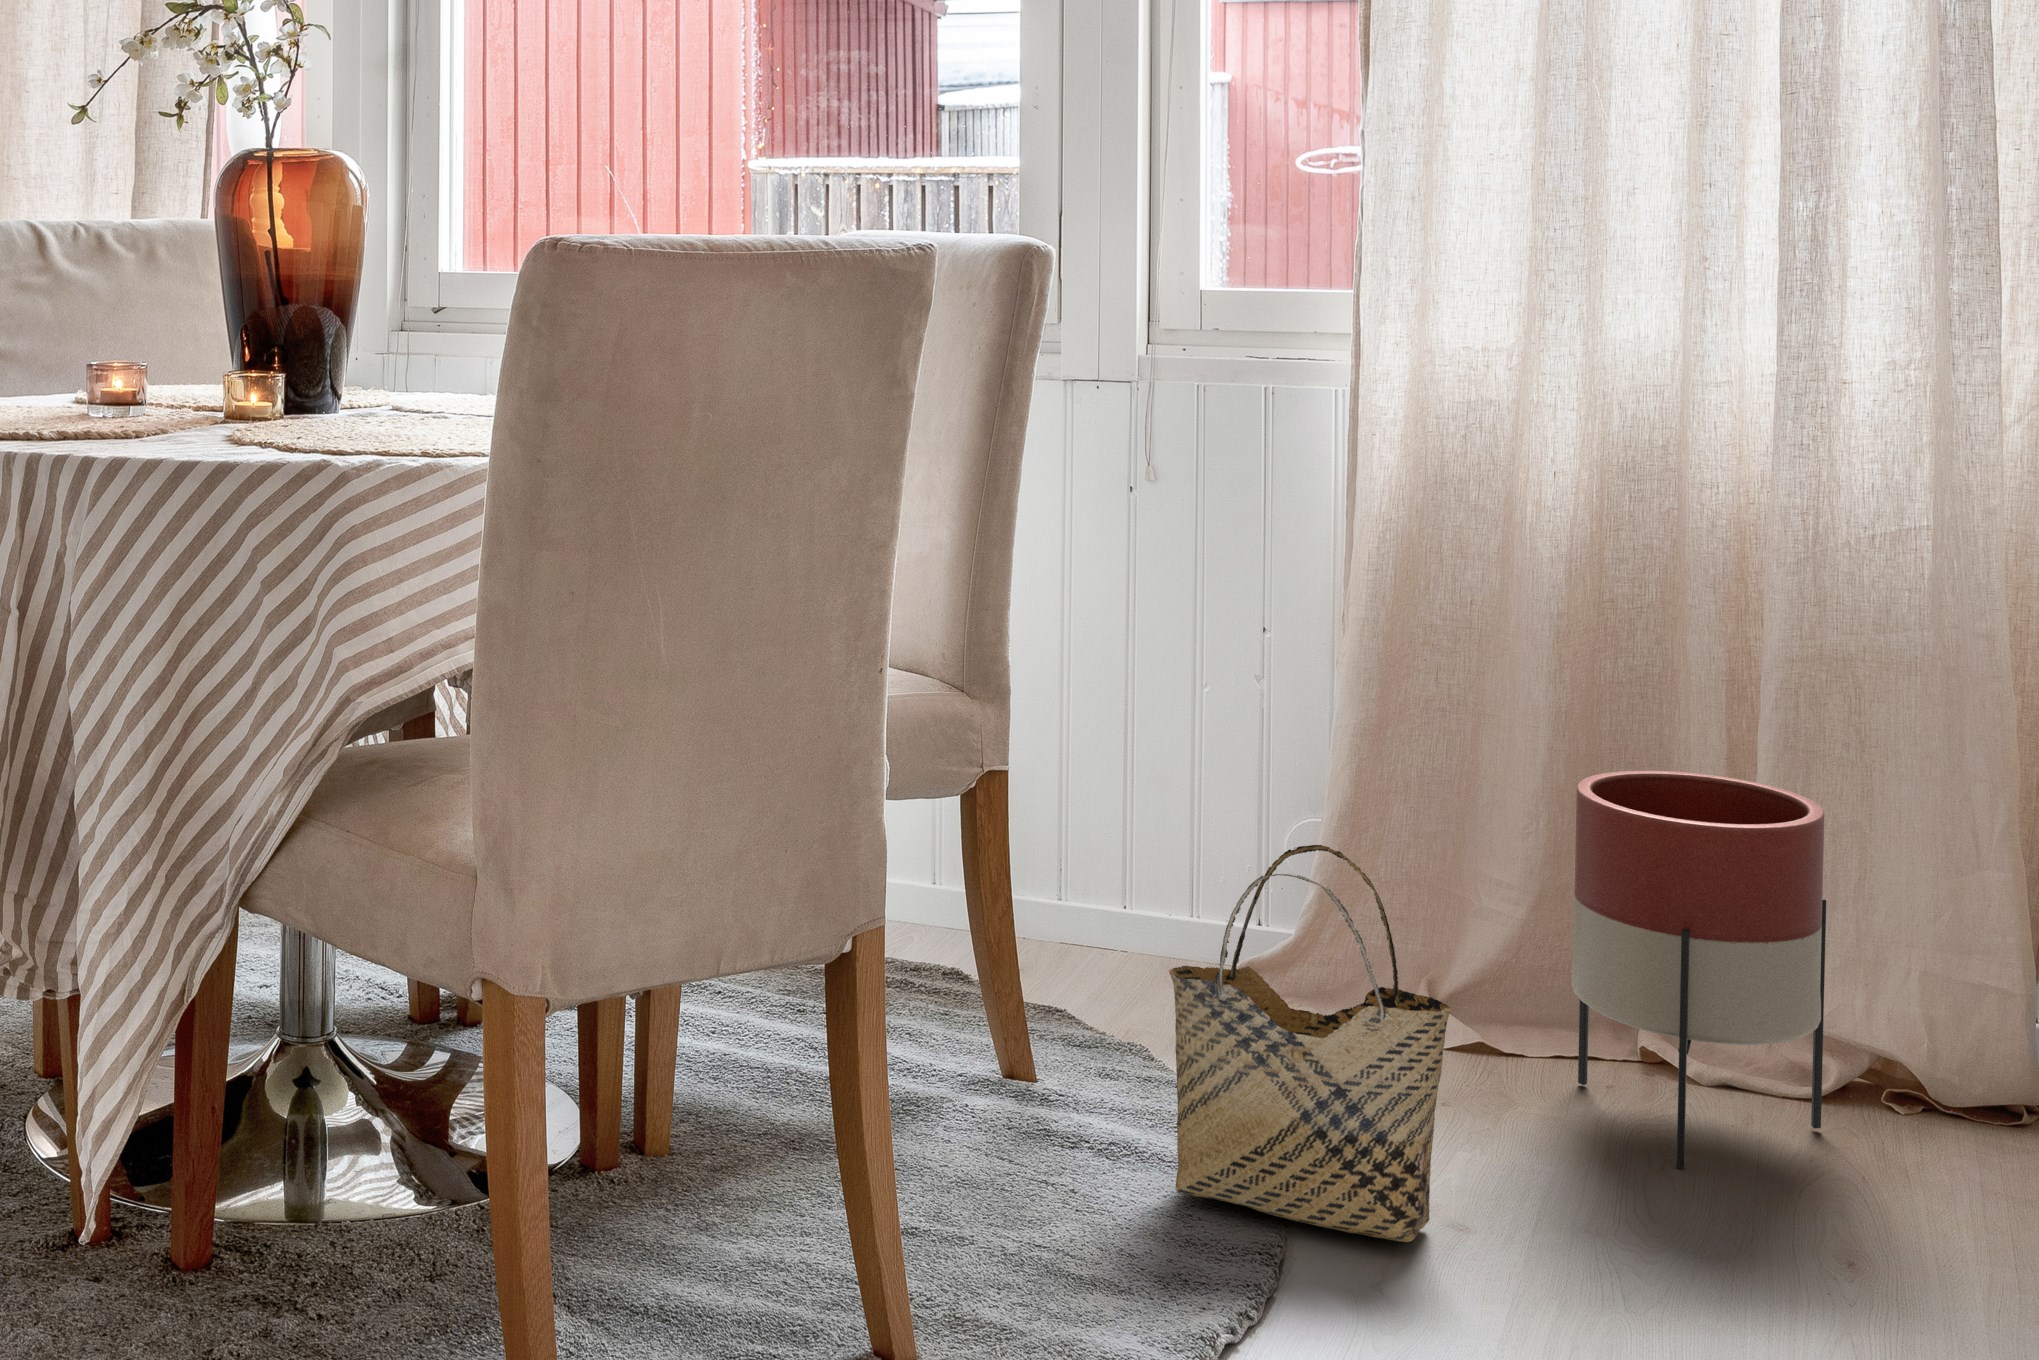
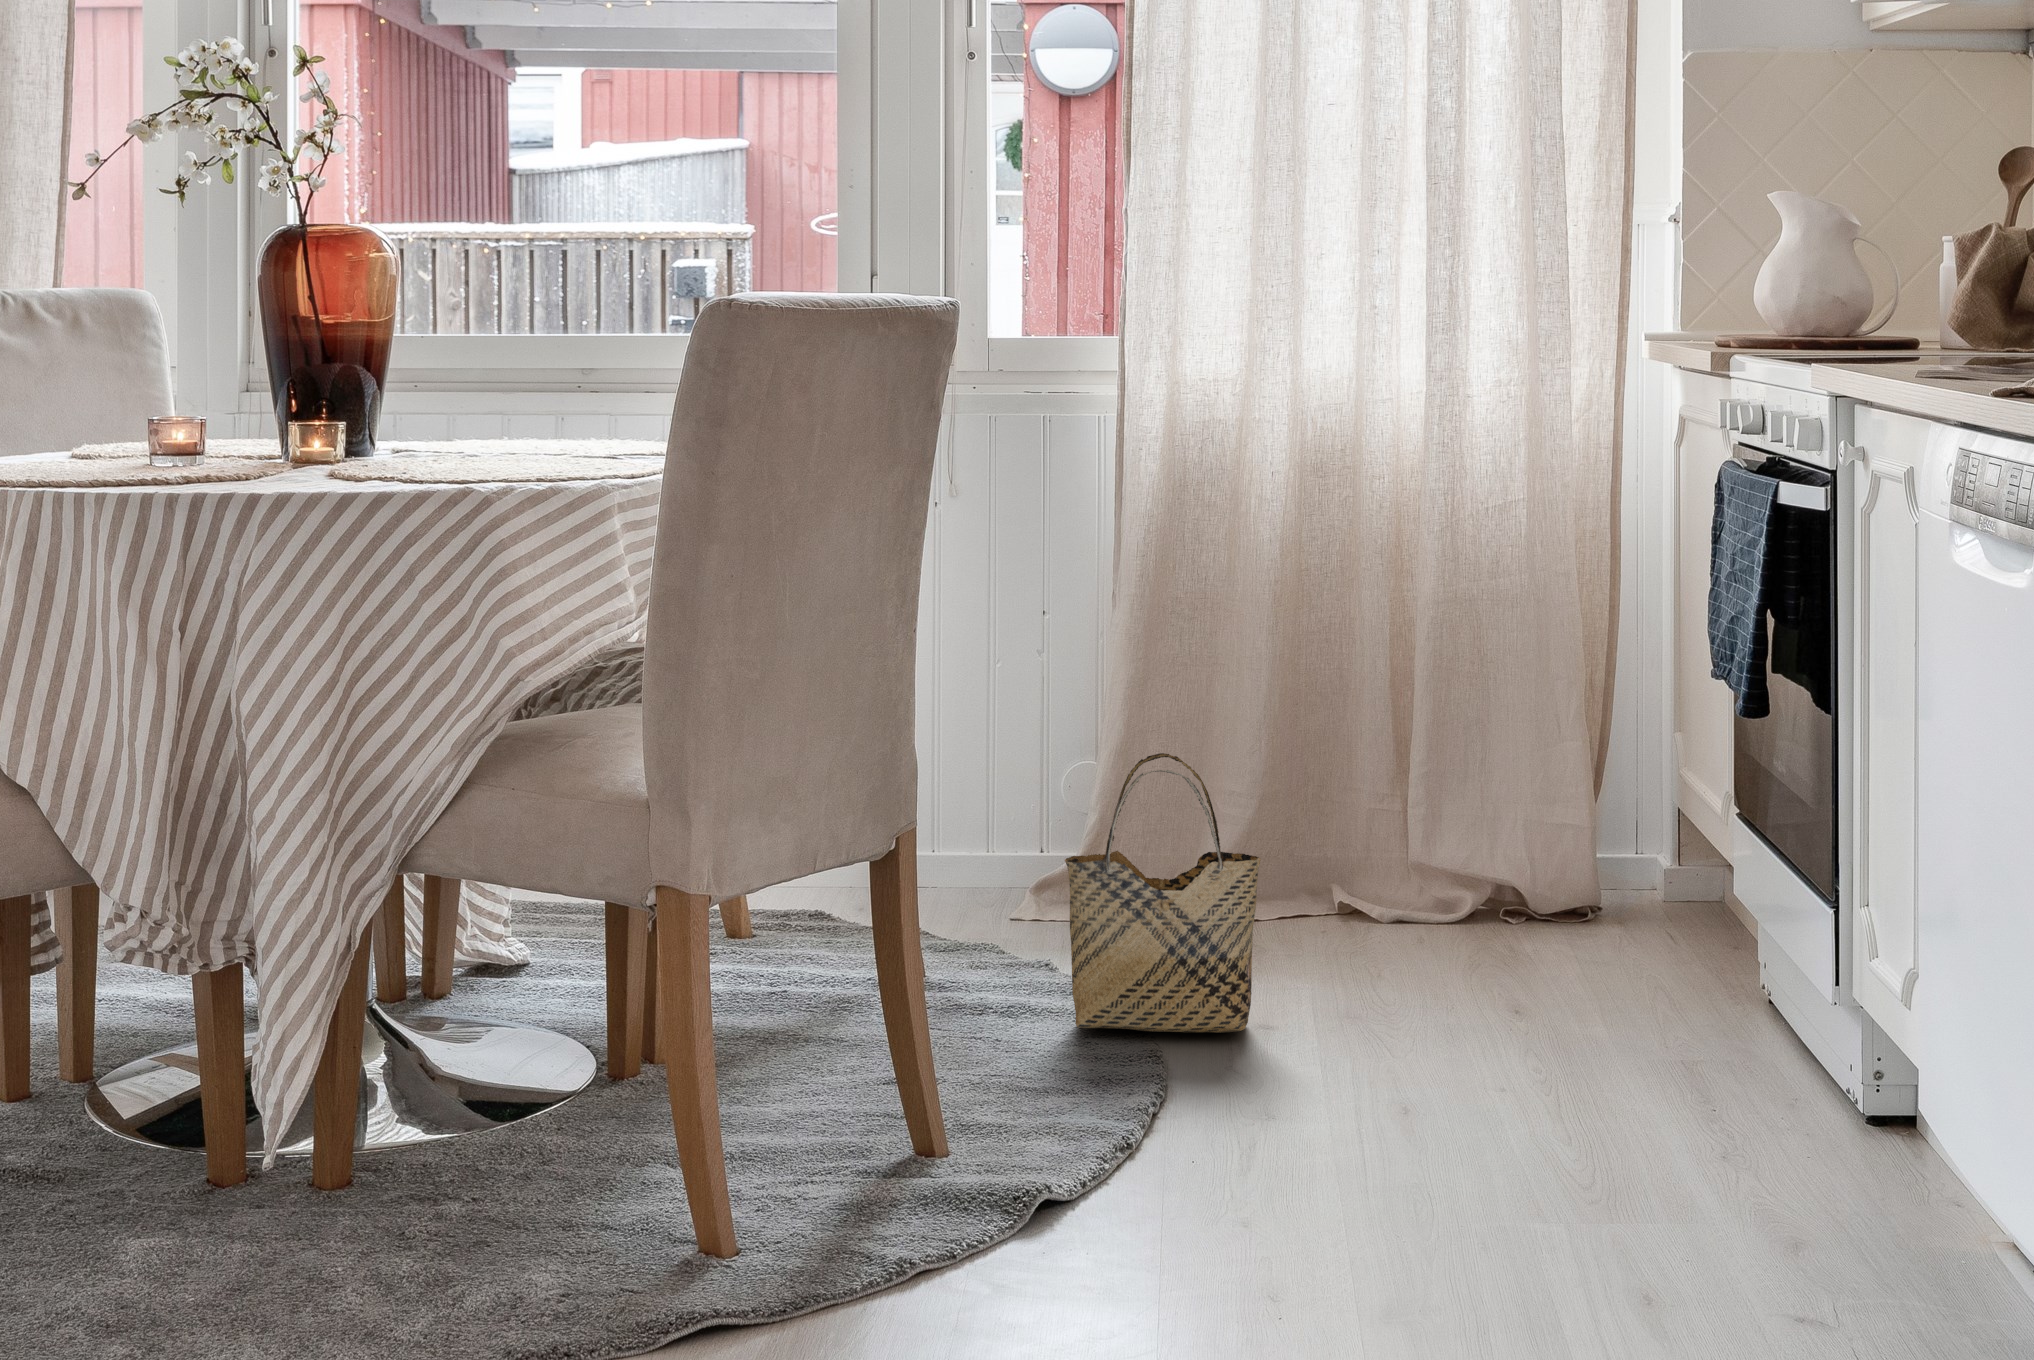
planter: present [1572,771,1826,1169] -> none [1294,689,1453,965]

